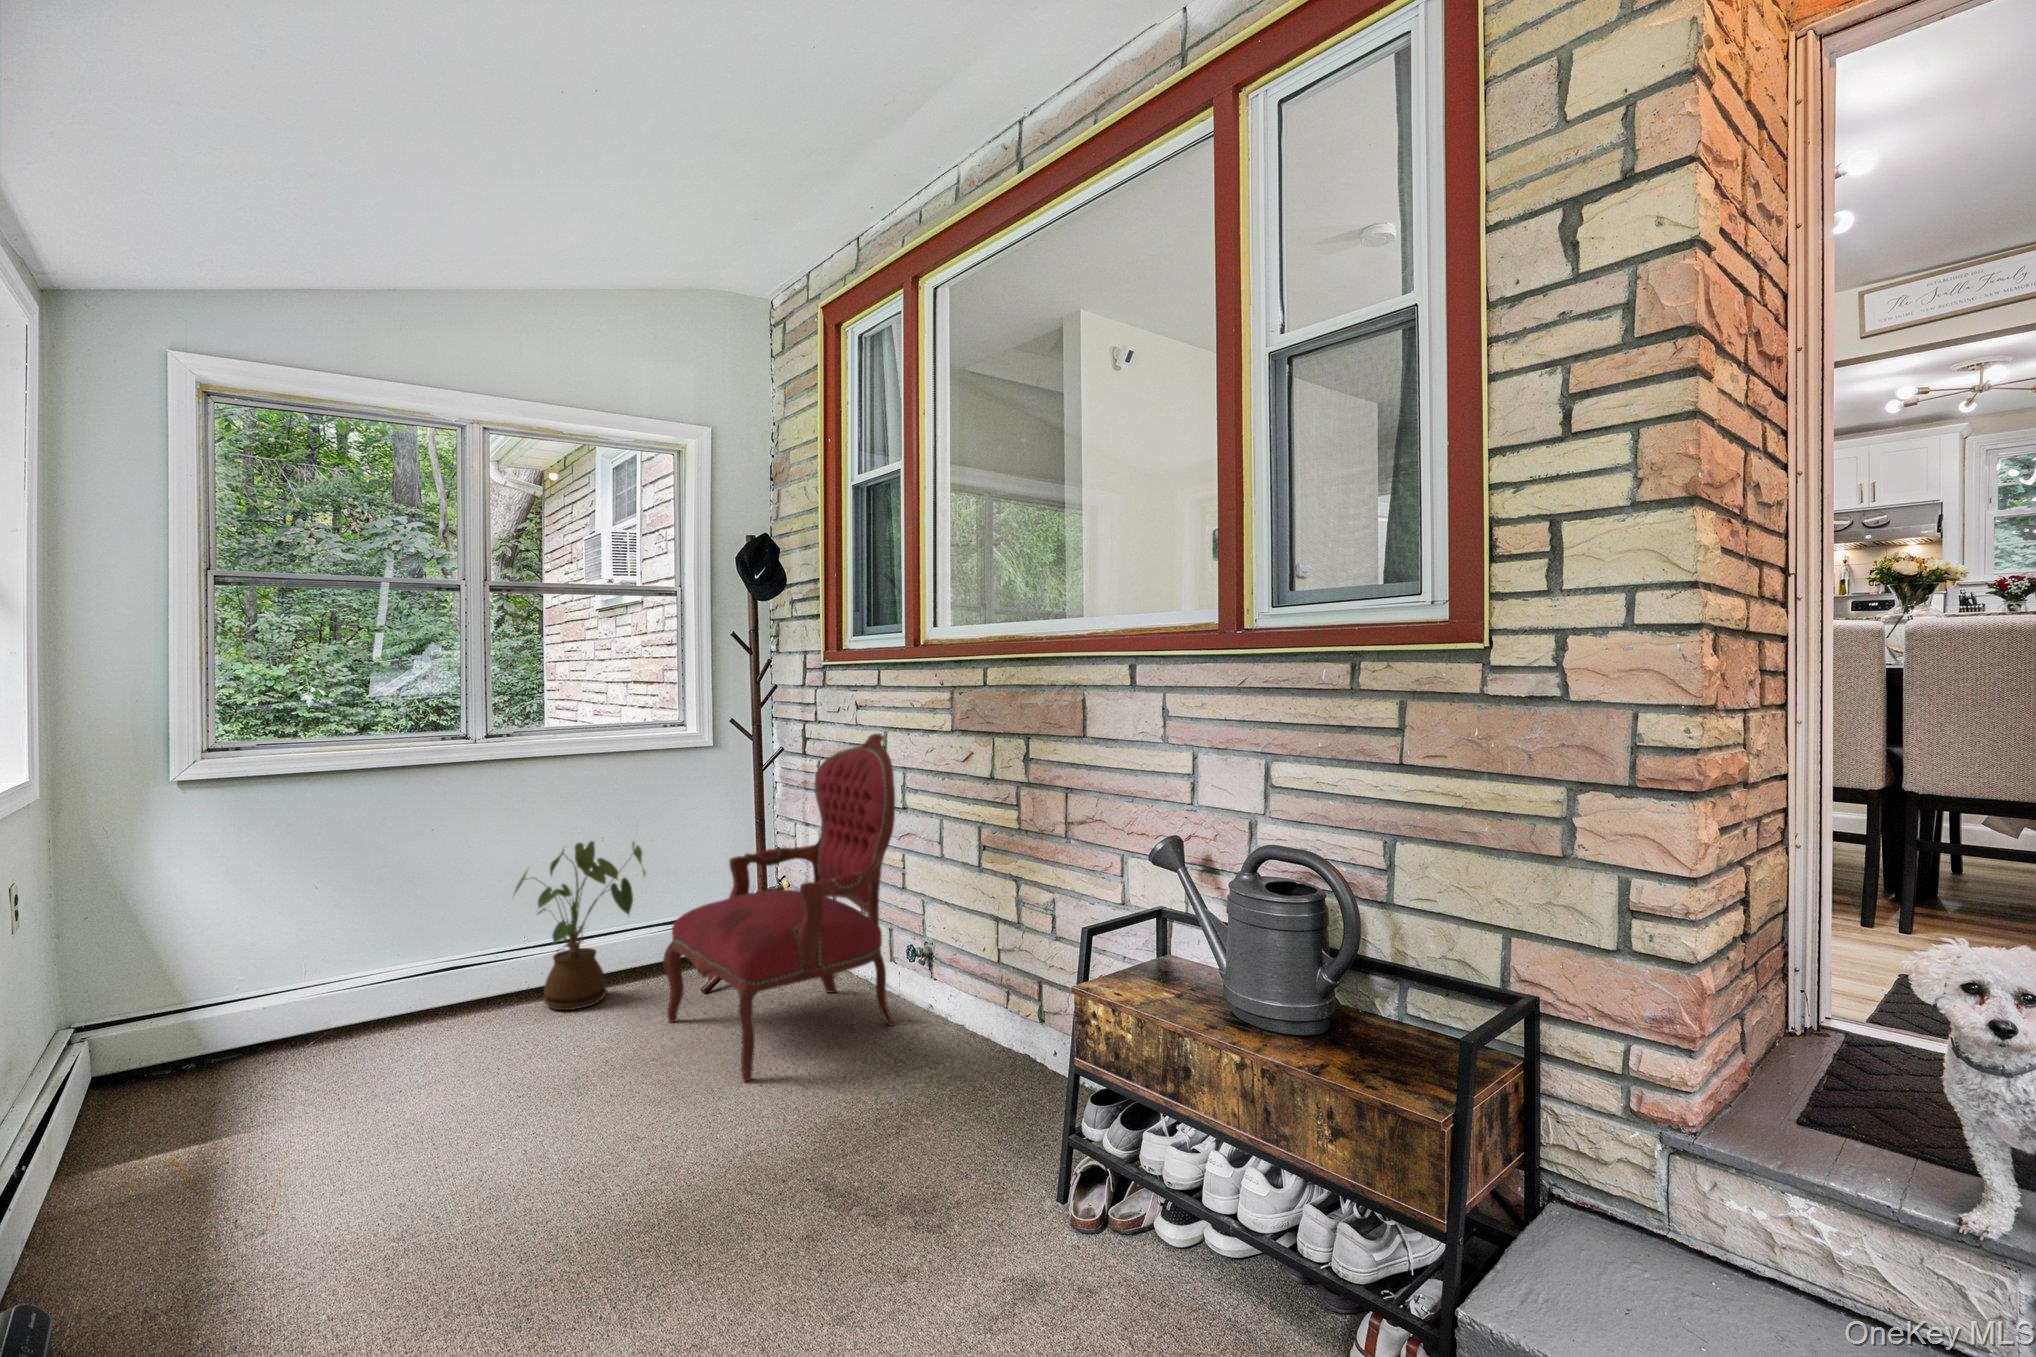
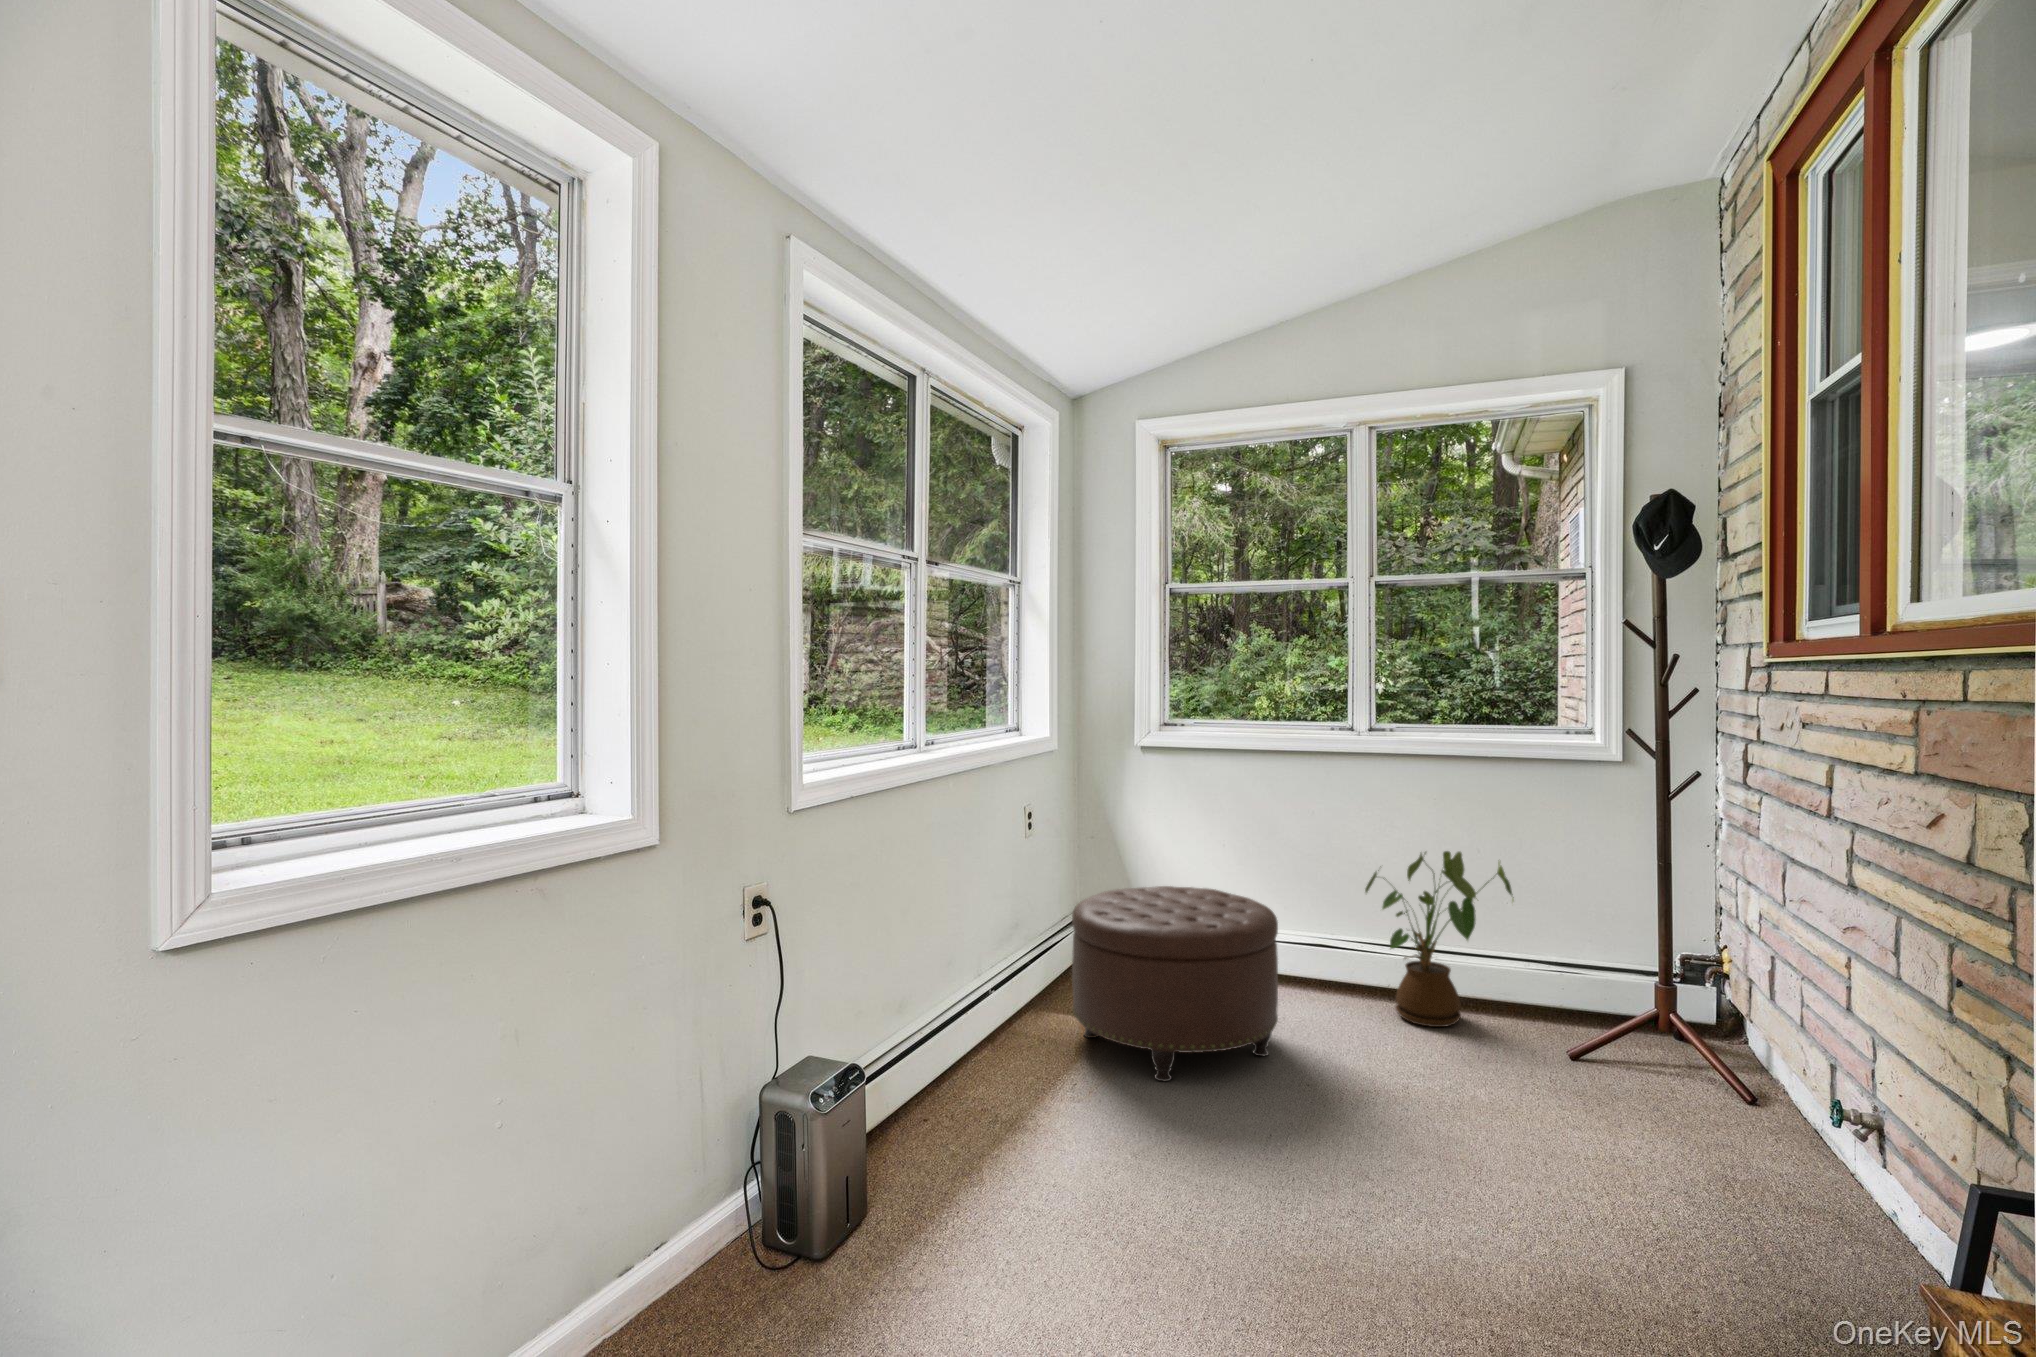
armchair: present [663,733,895,1081] -> none [1495,766,1820,1205]
ottoman: none [163,929,466,1165] -> present [1072,886,1278,1081]

